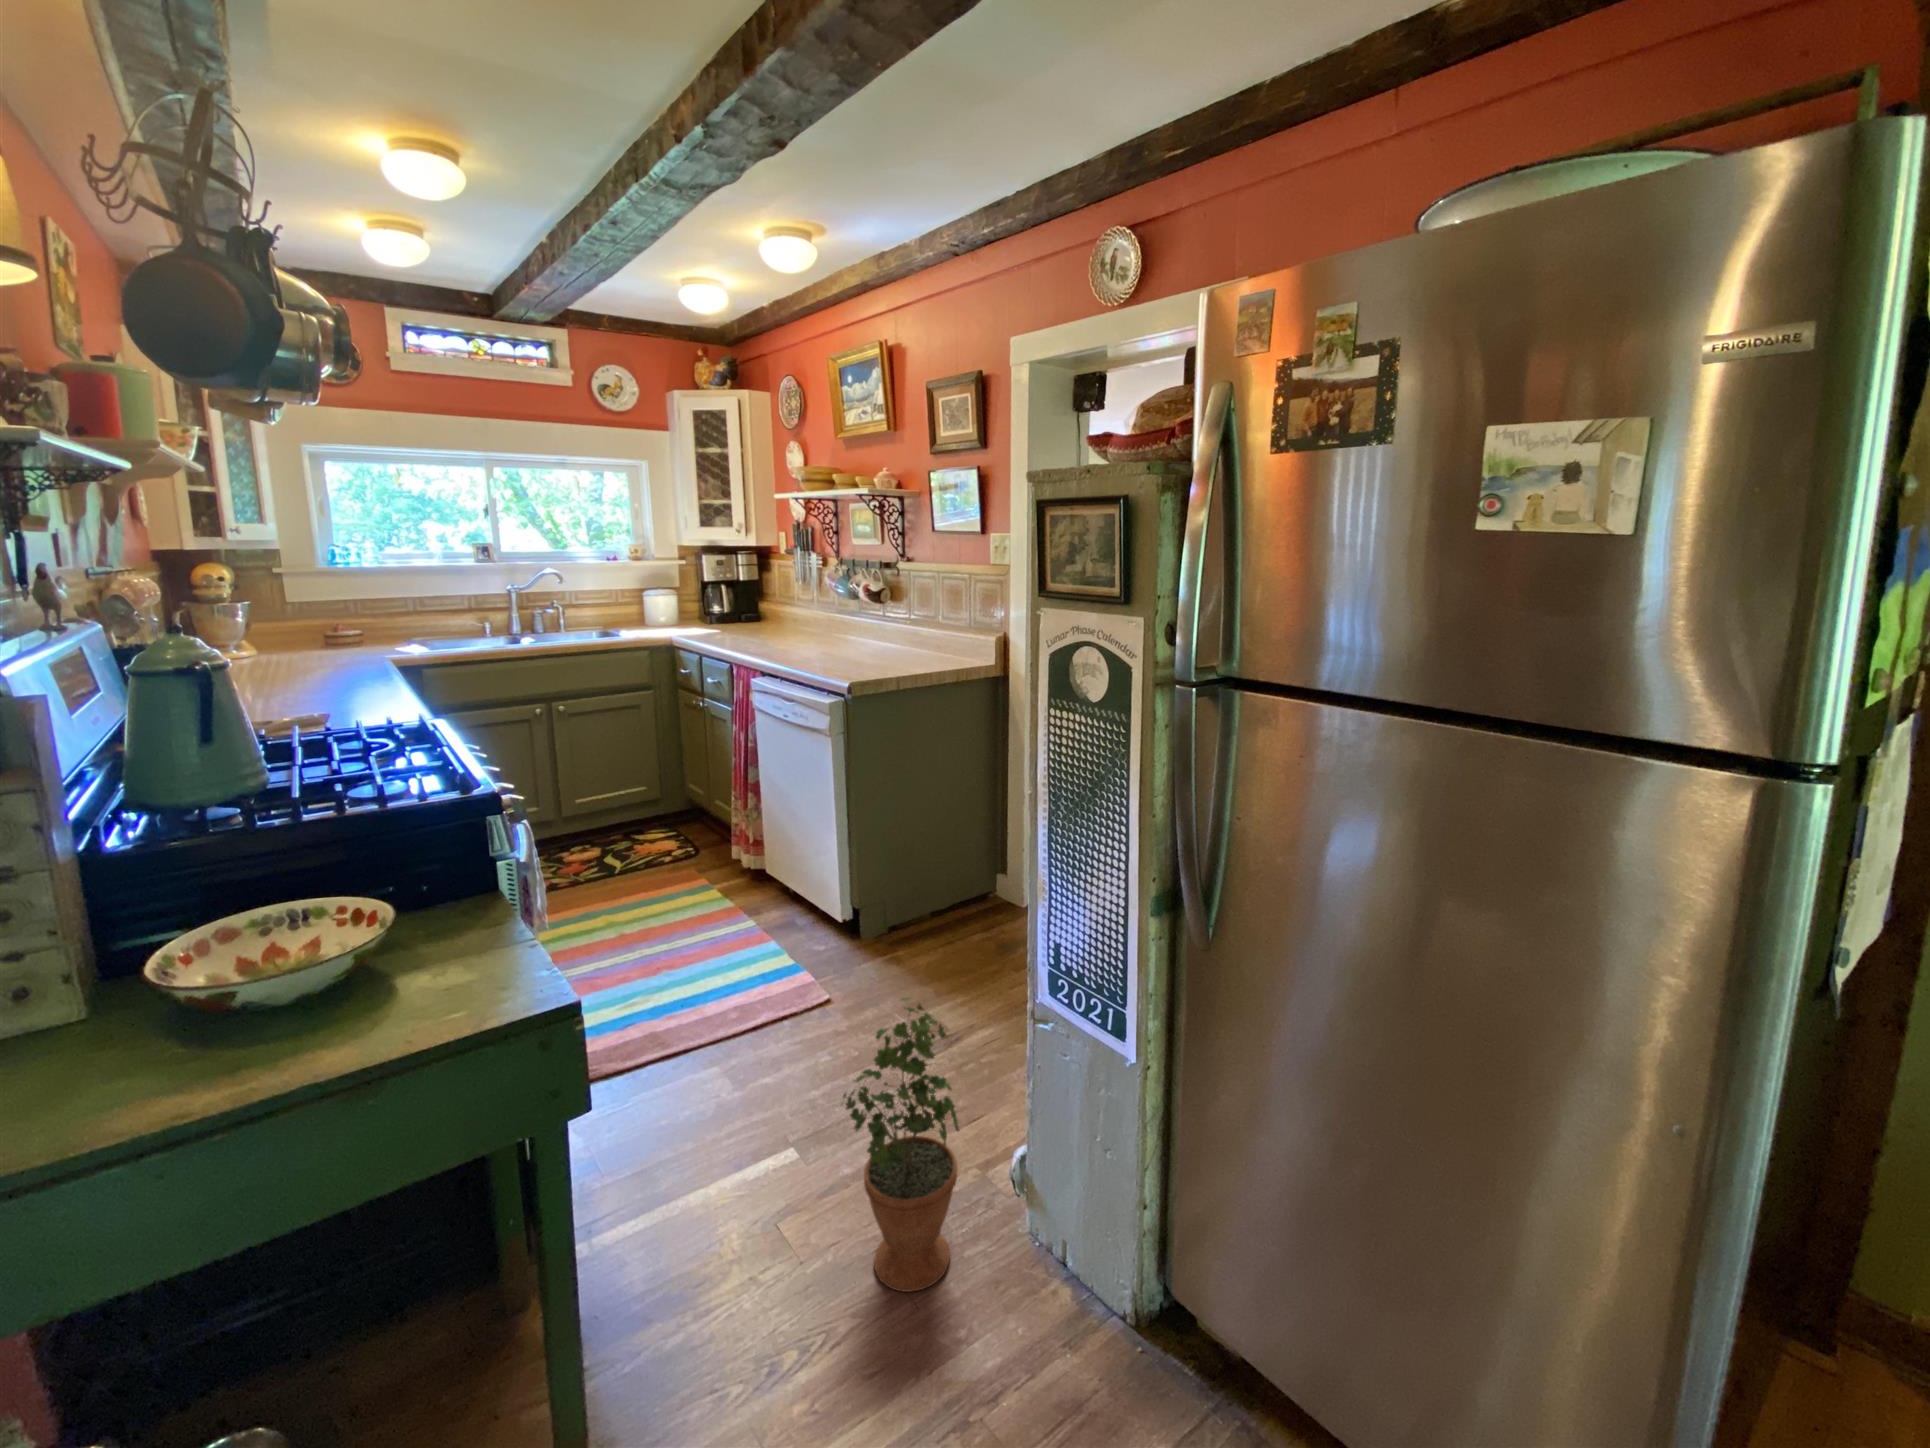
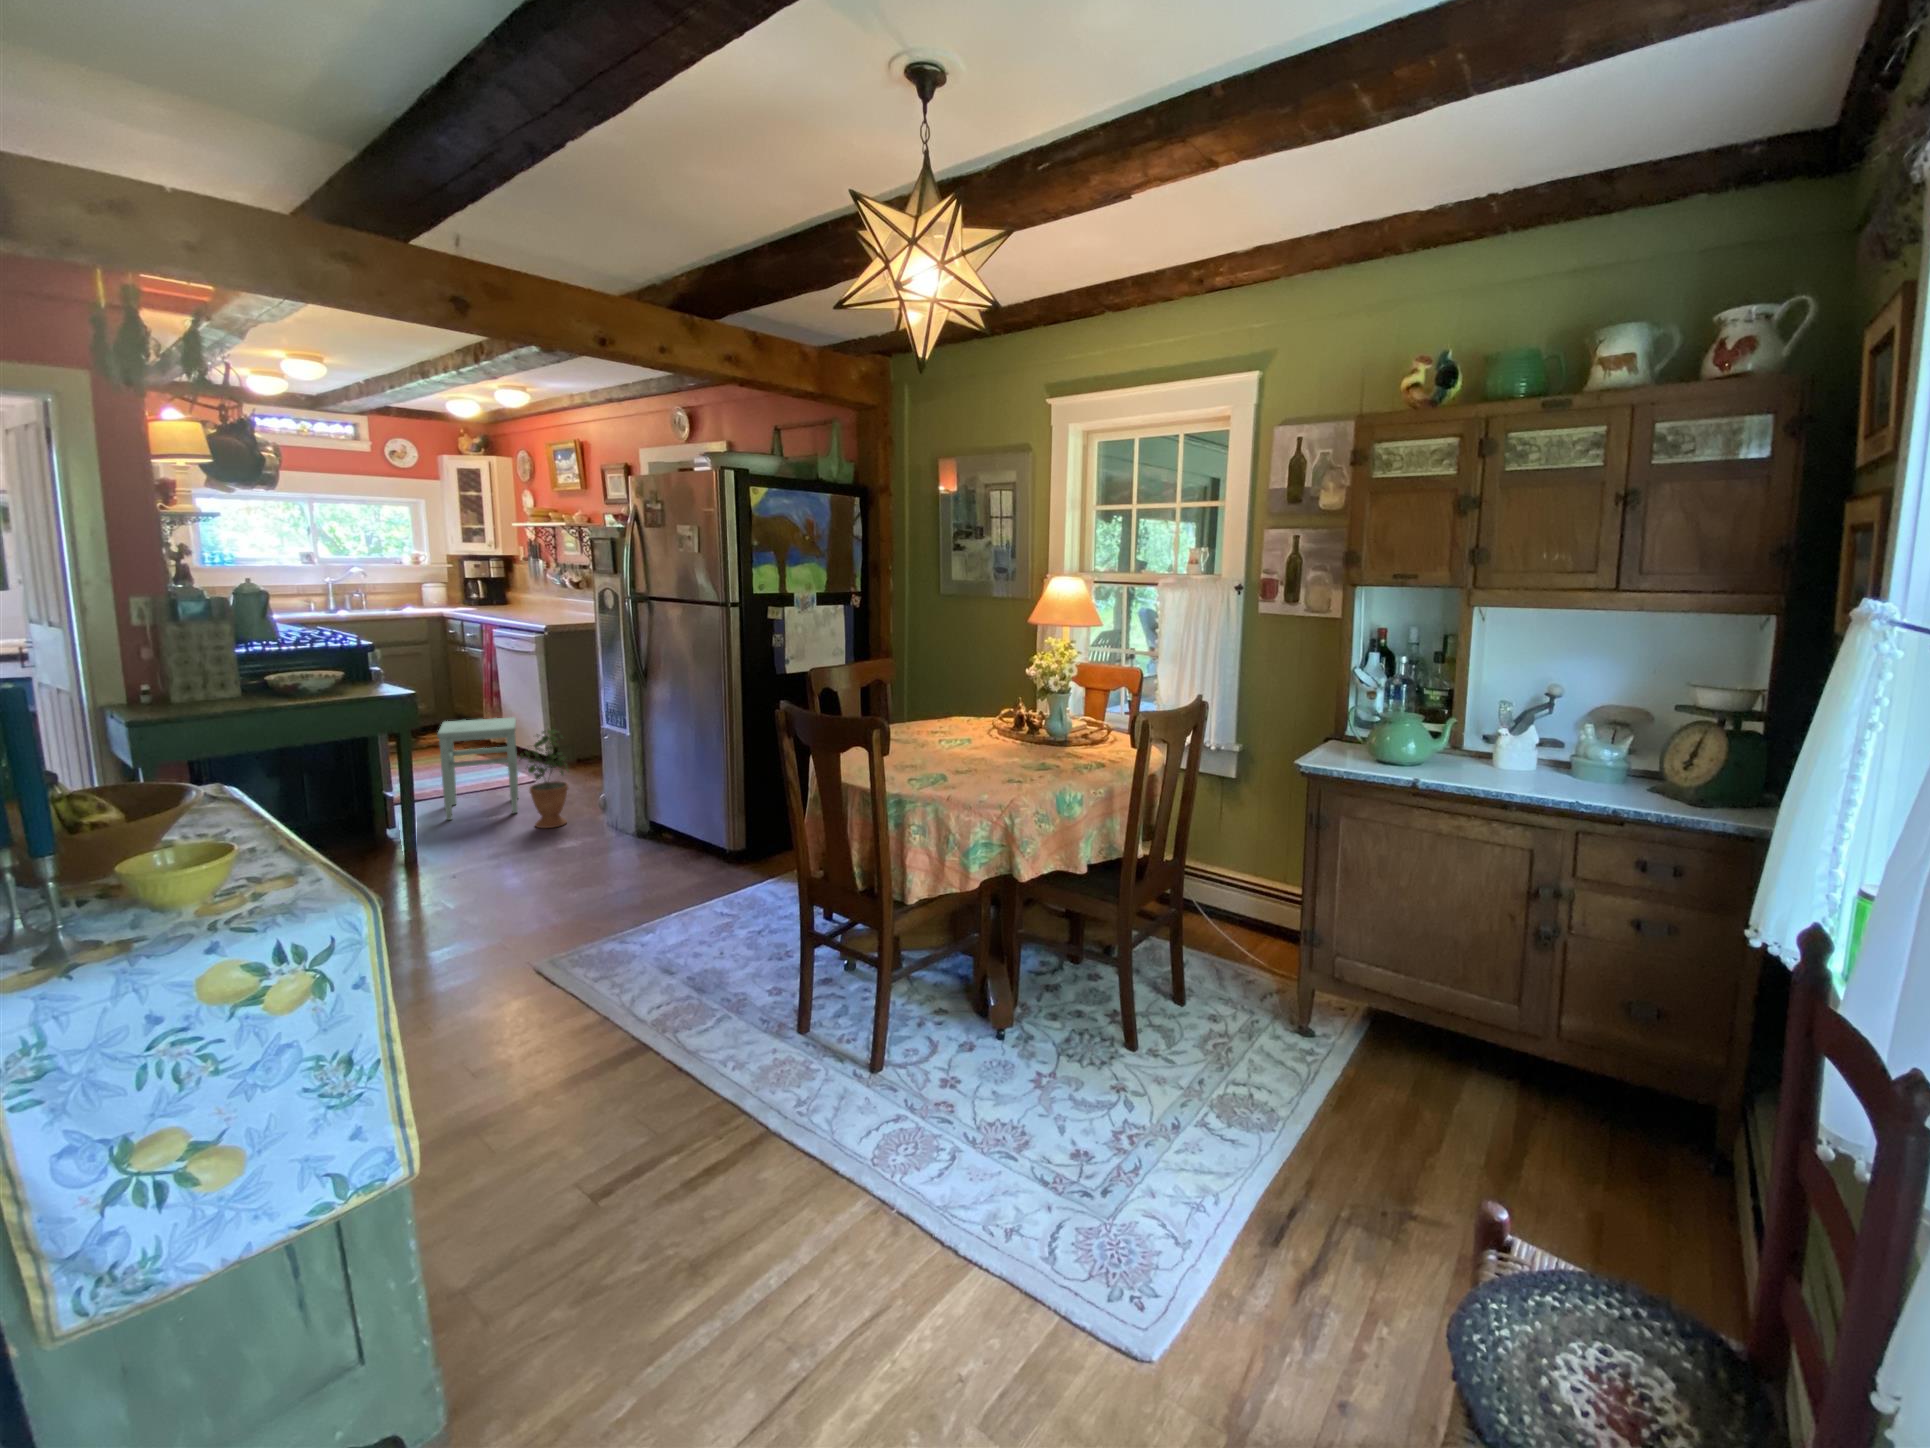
stool: none [642,916,822,1211] -> present [437,717,518,820]

